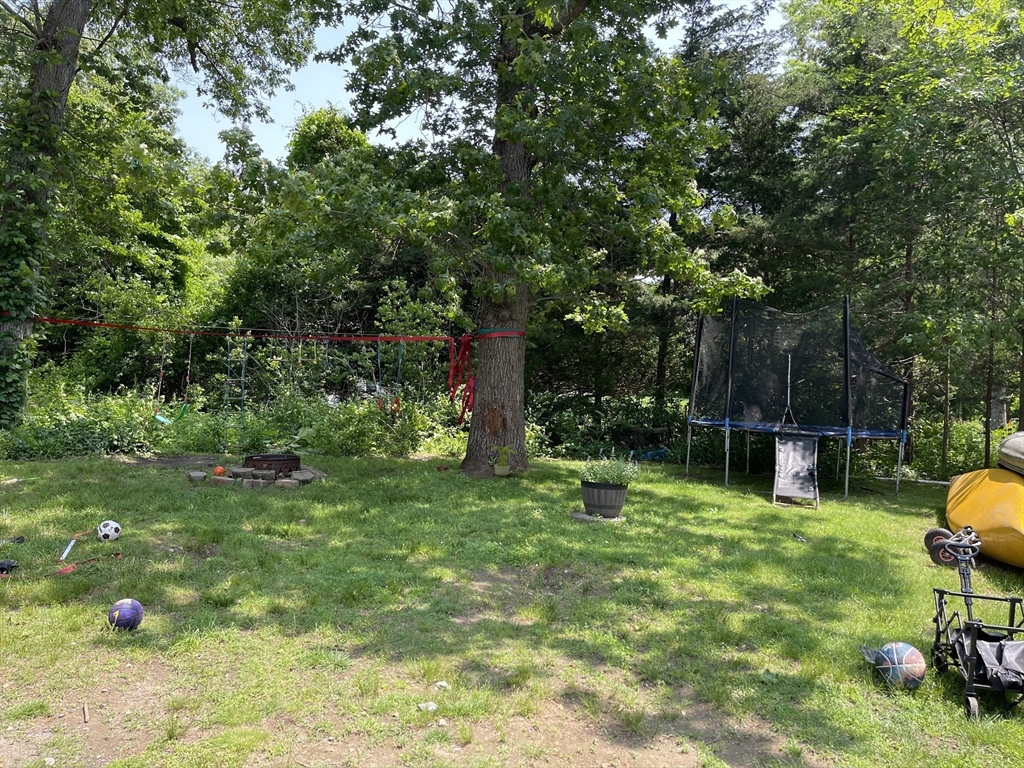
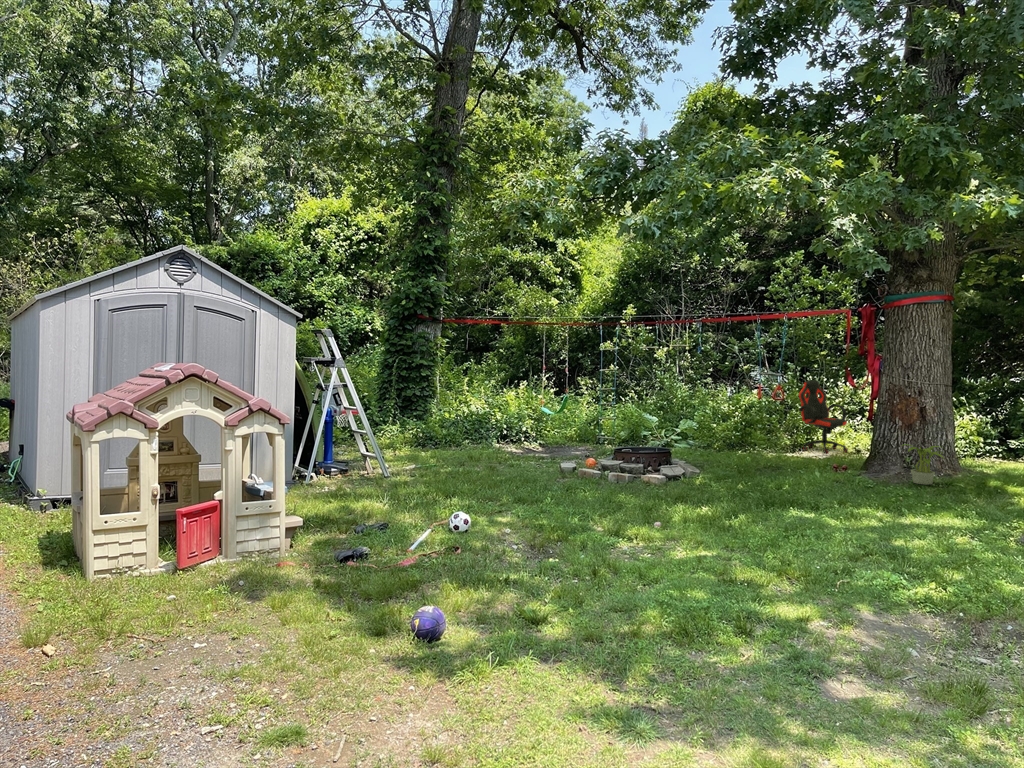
chair: none [406,395,445,458] -> present [799,381,848,453]

